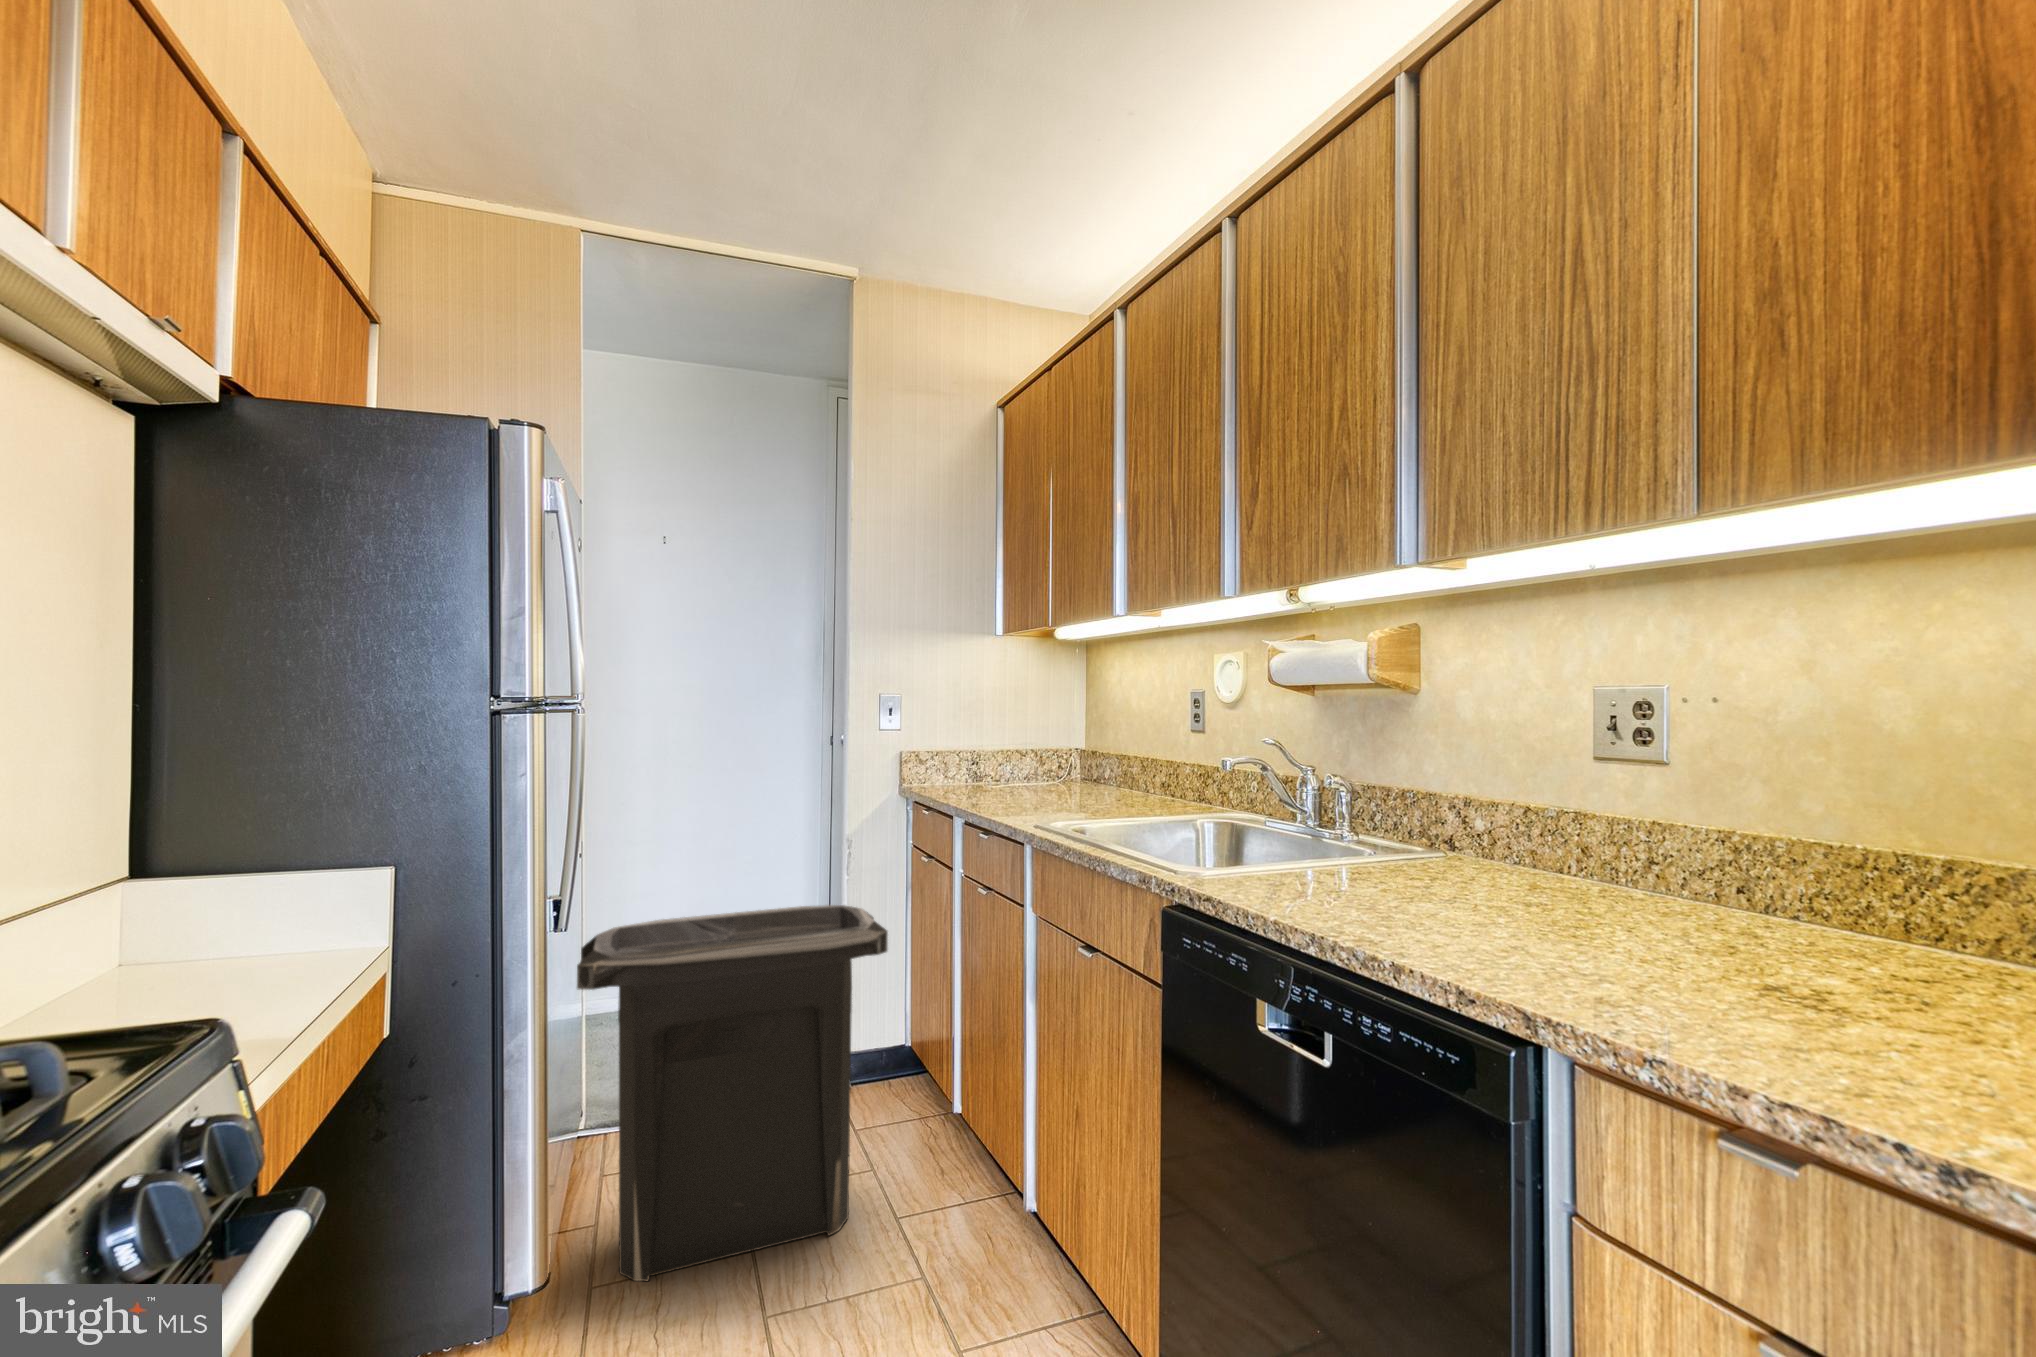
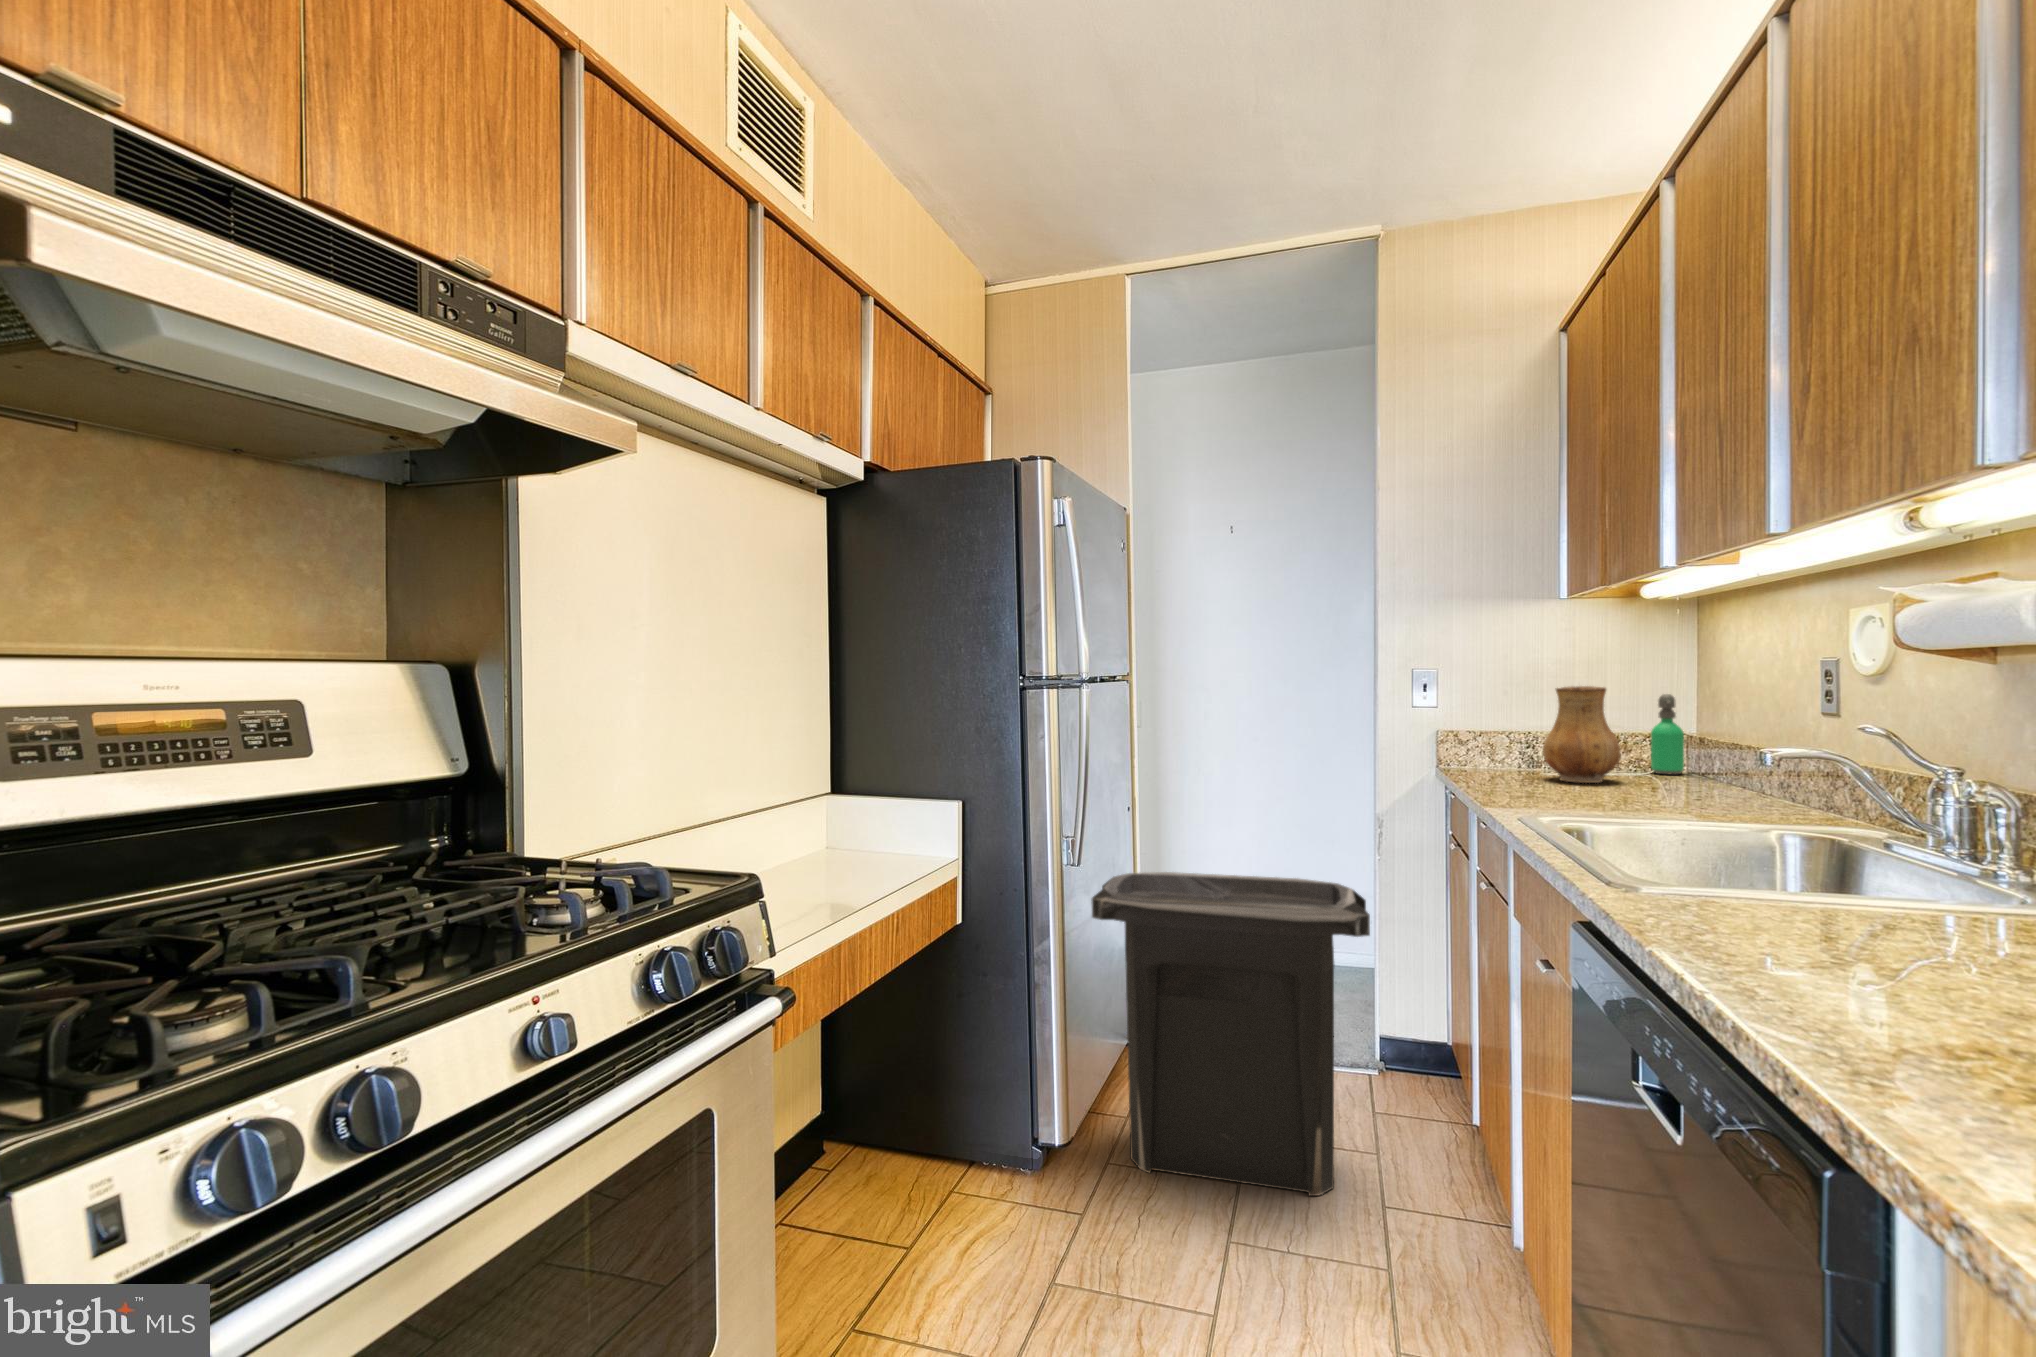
ceramic pitcher: none [995,712,1049,792] -> present [1543,686,1620,783]
soap dispenser: none [1057,719,1079,782] -> present [1651,694,1684,774]

